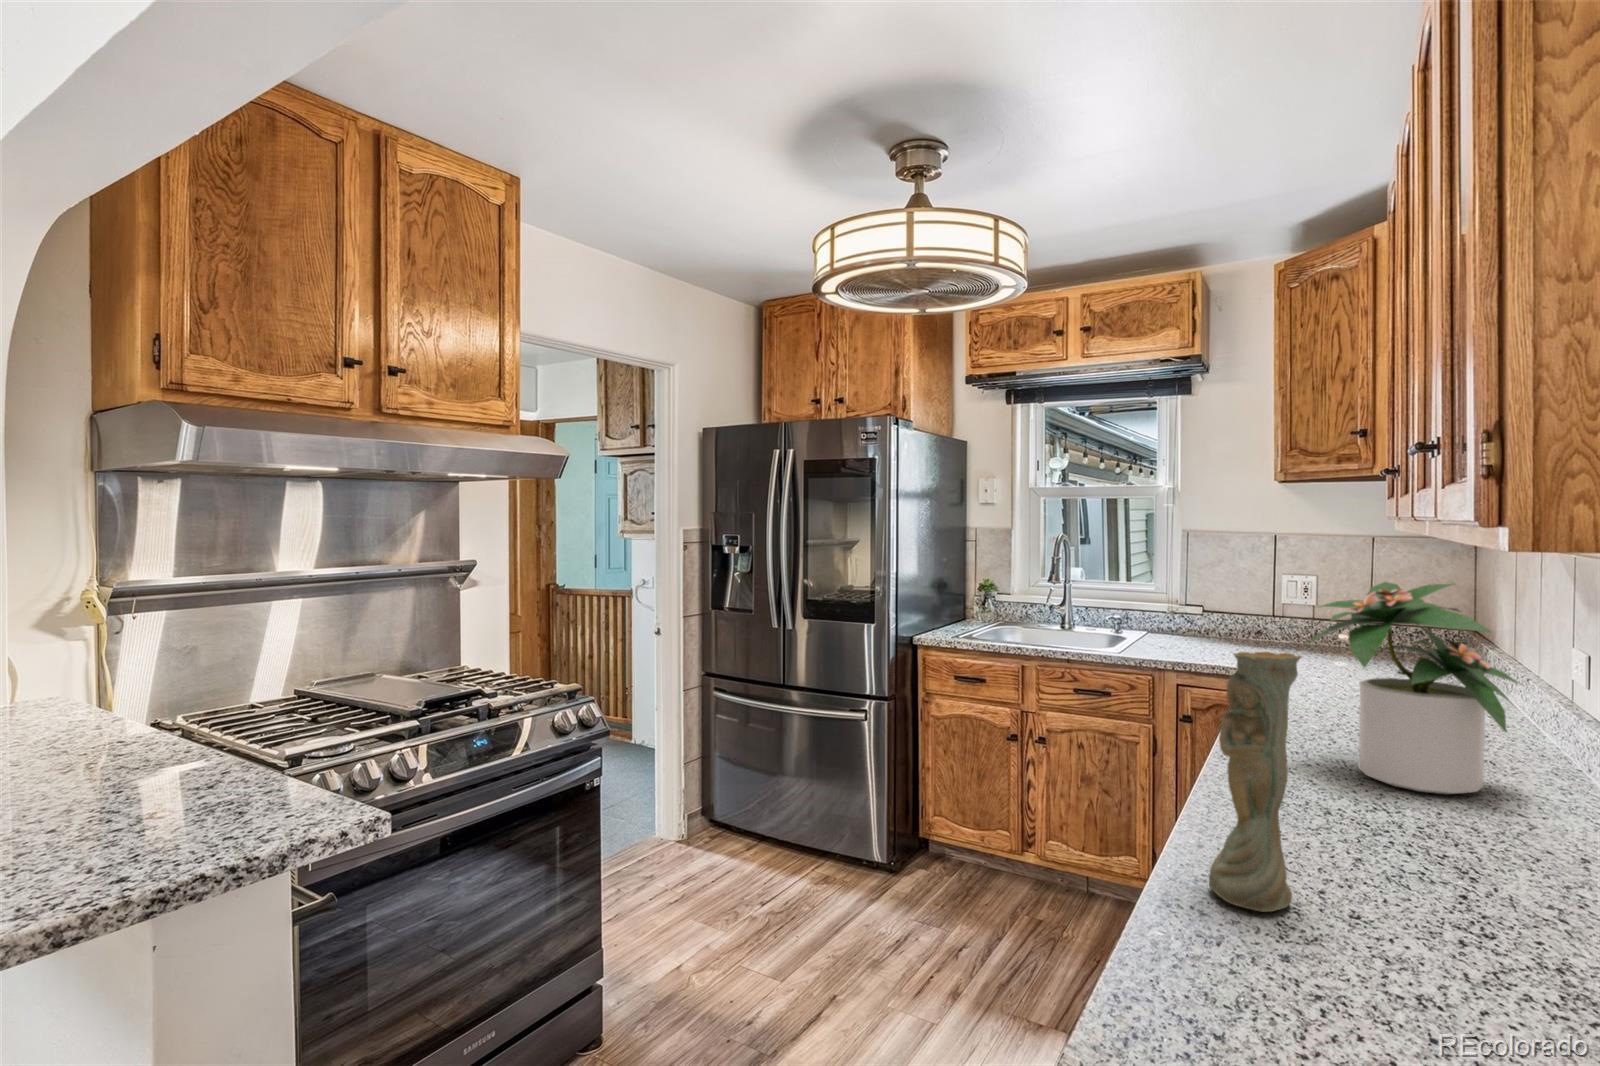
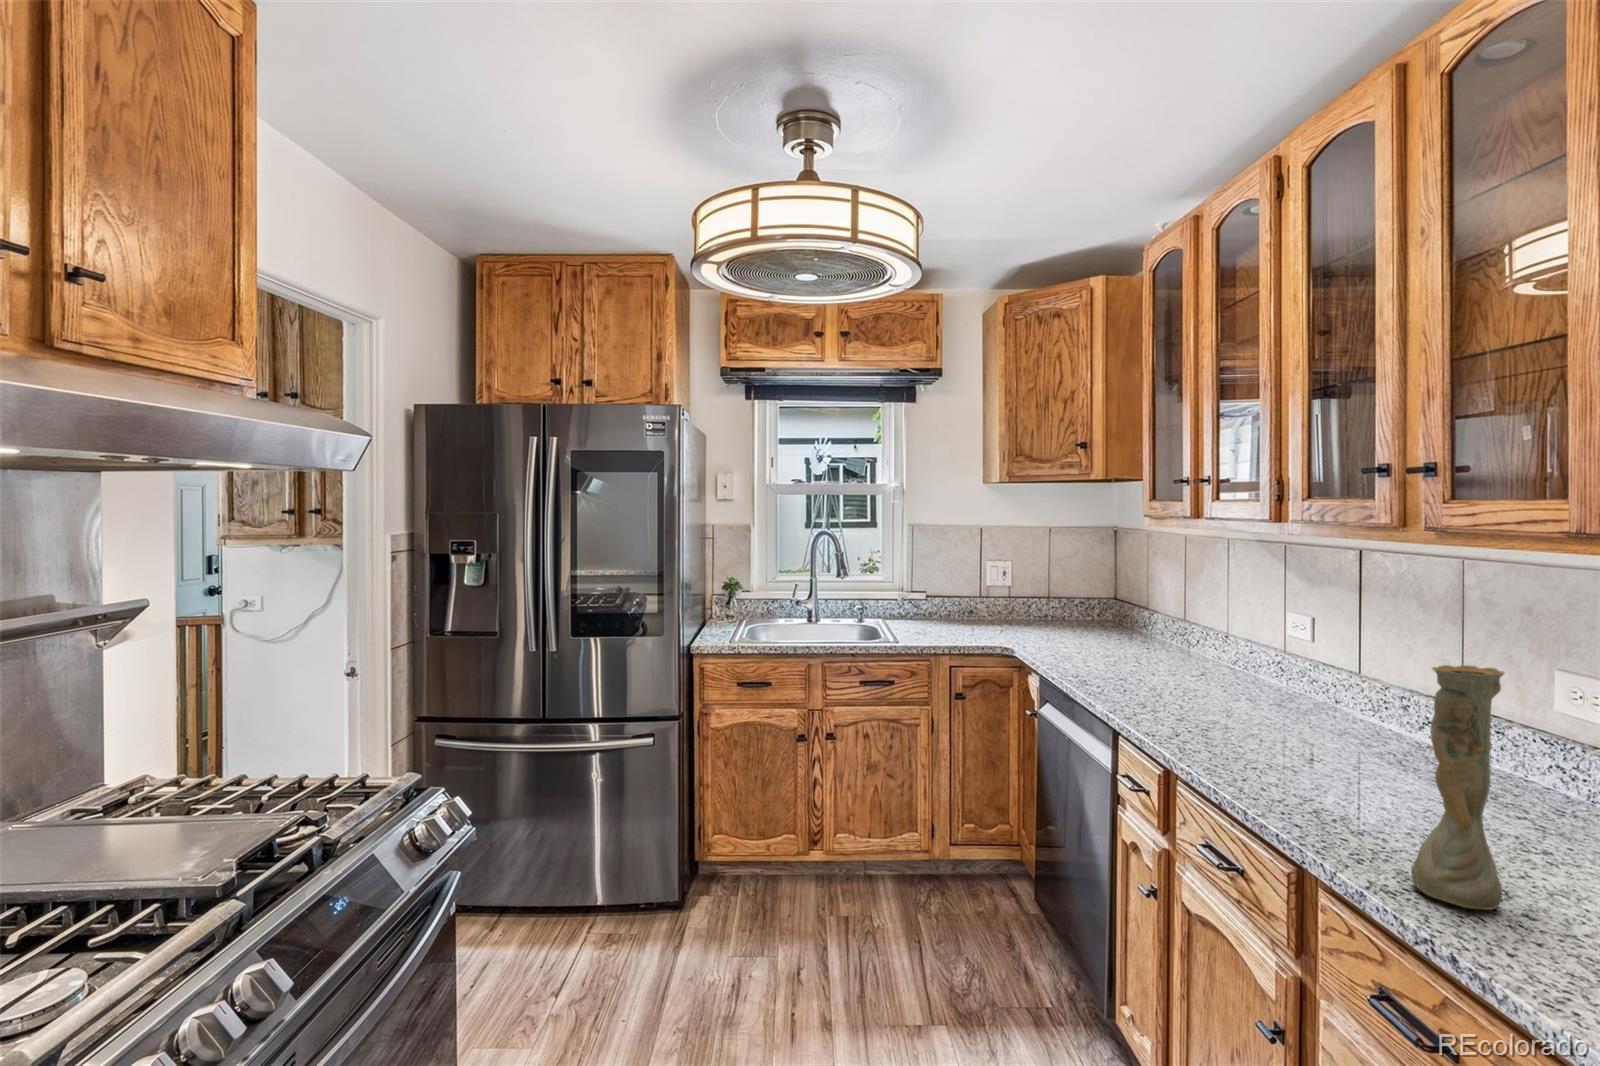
potted plant: present [1306,582,1519,794] -> none [1224,580,1391,755]

